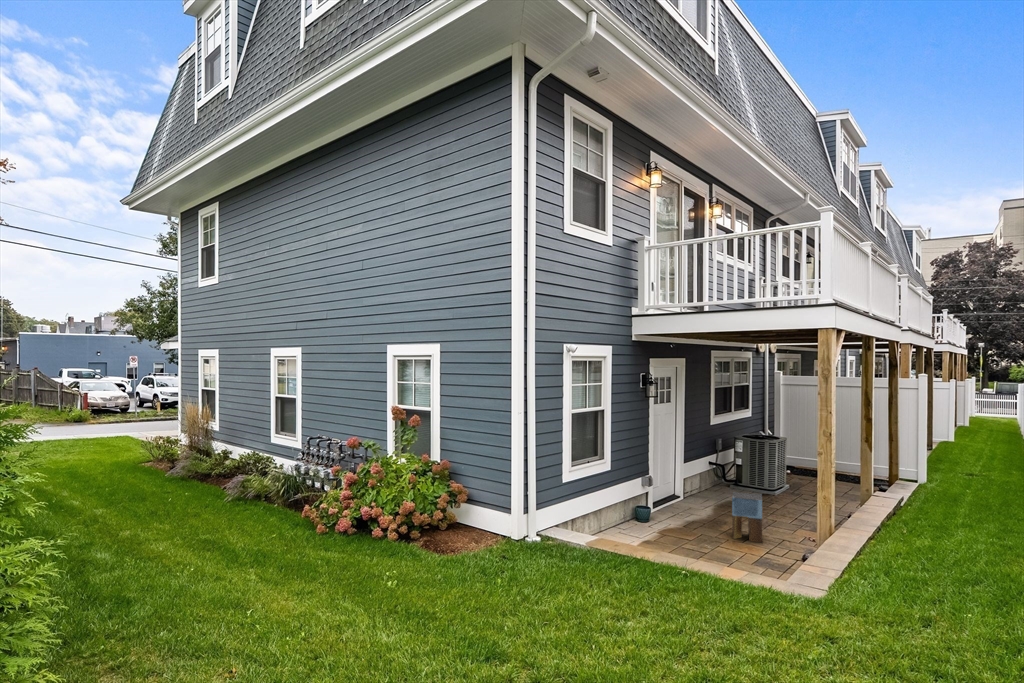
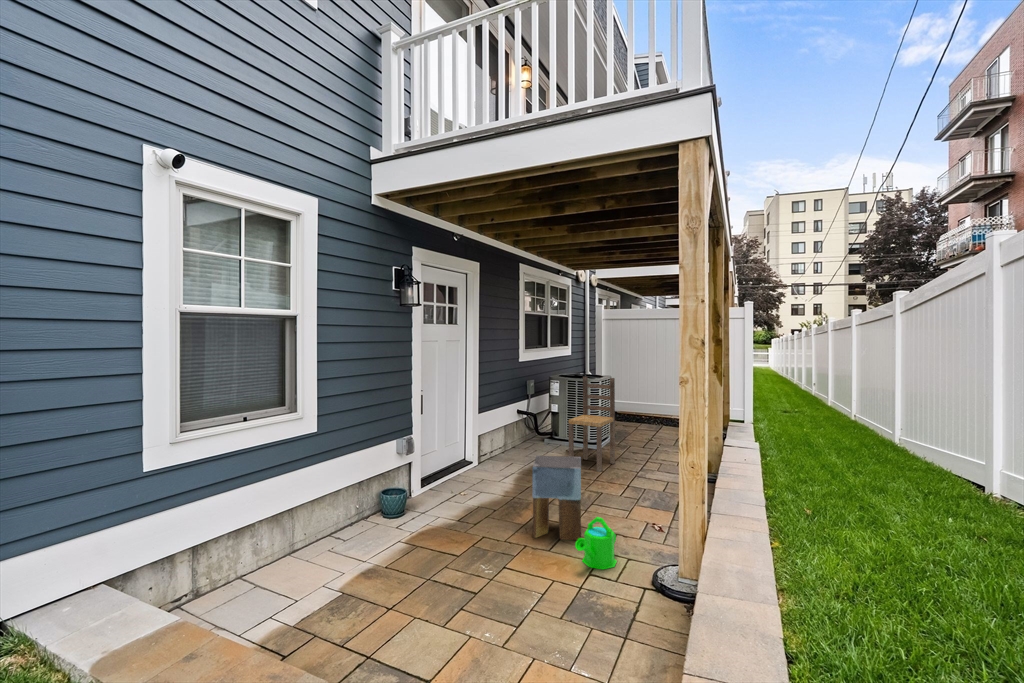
chair: none [752,440,789,511] -> present [569,377,615,472]
watering can: none [759,526,784,555] -> present [575,517,617,570]

